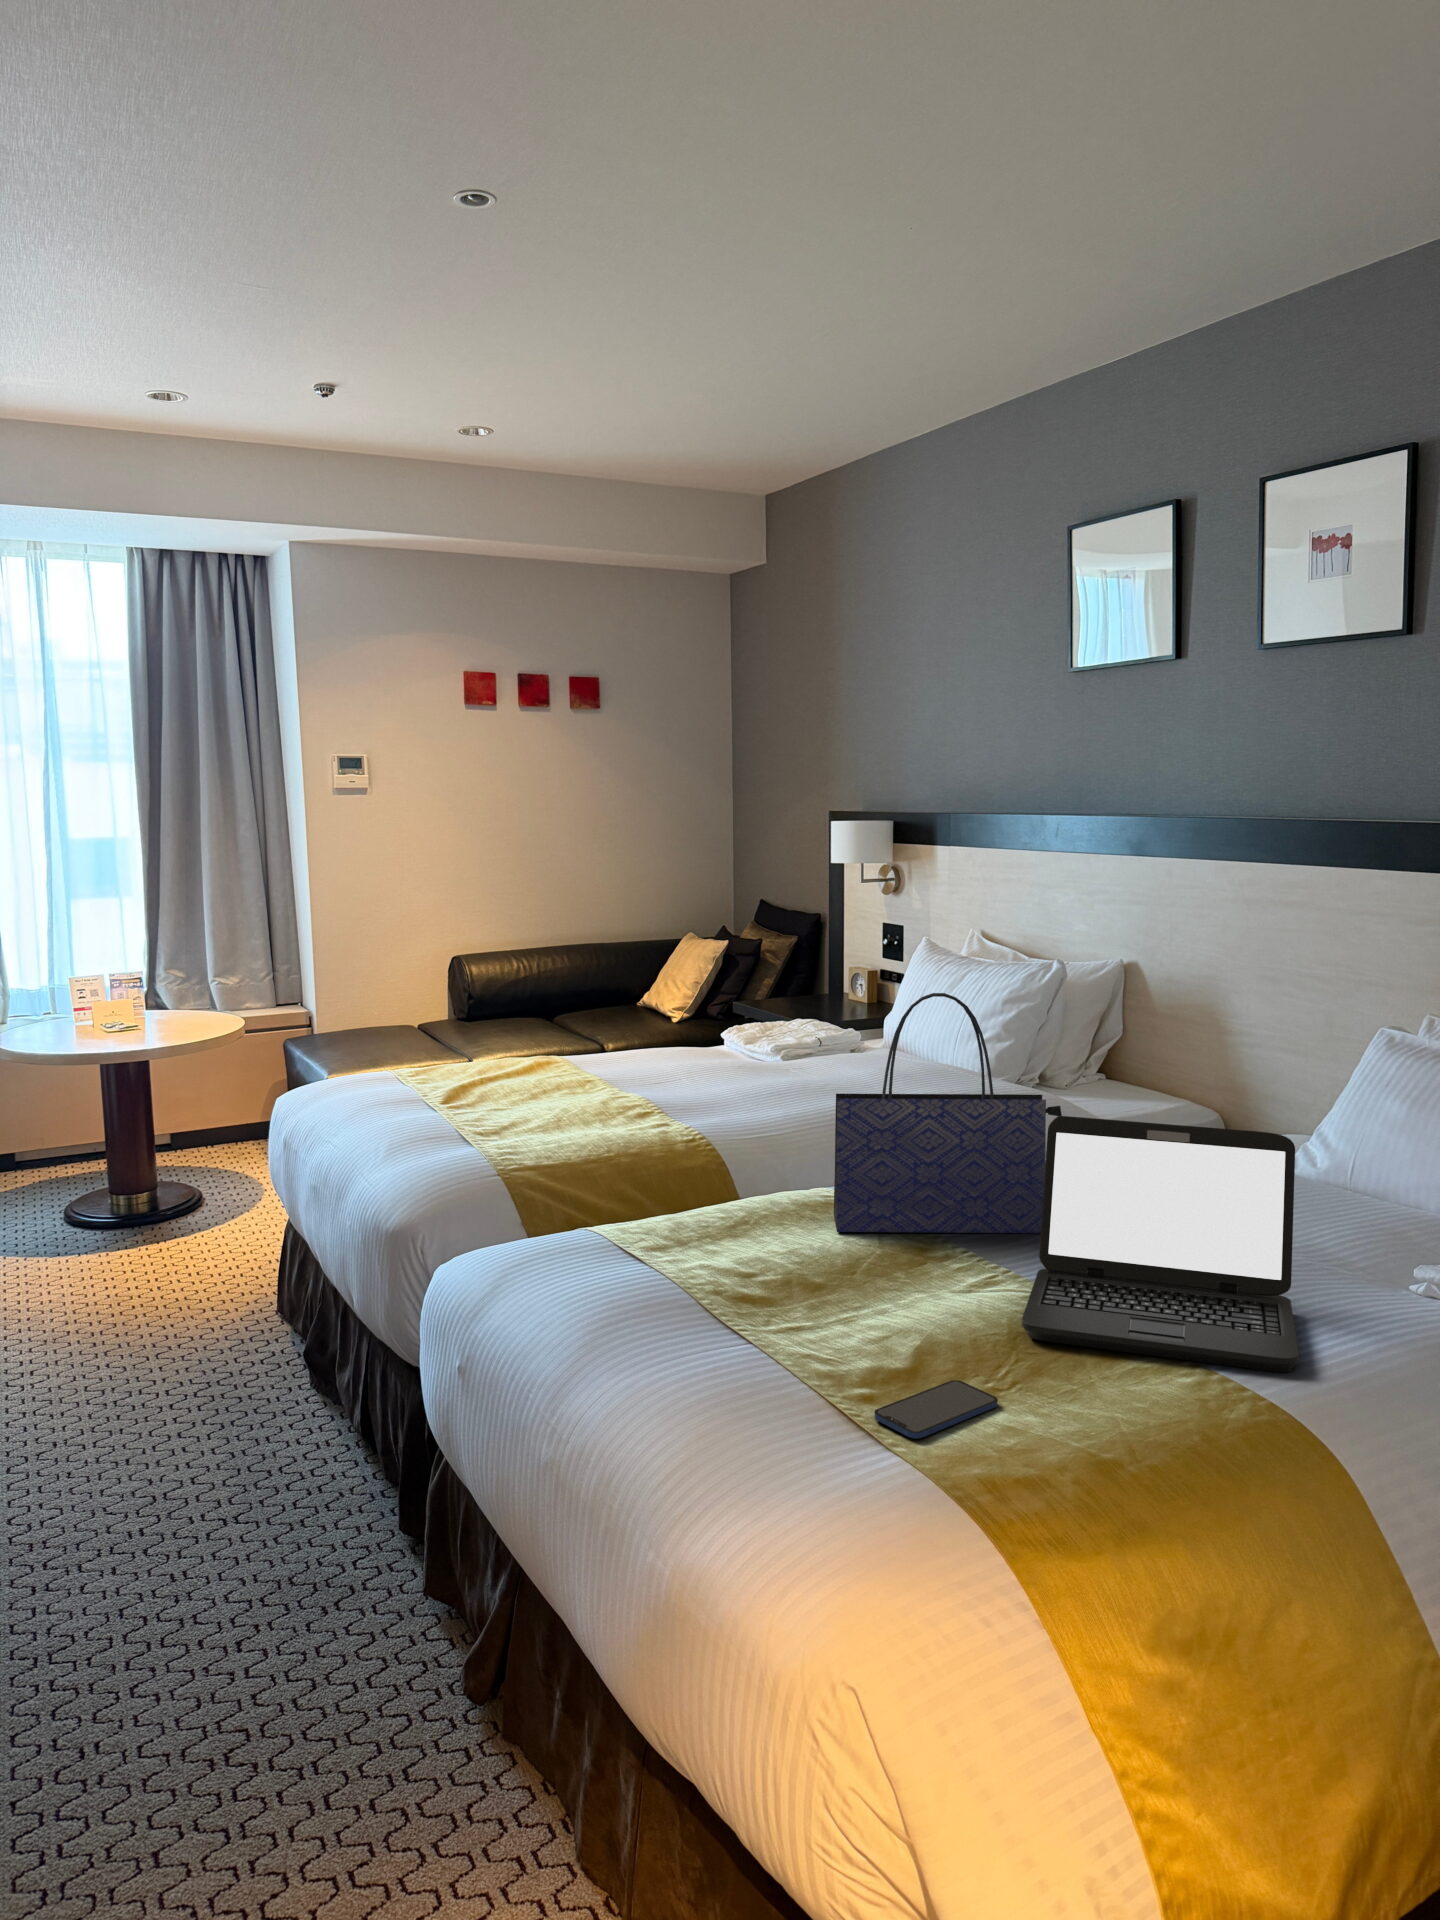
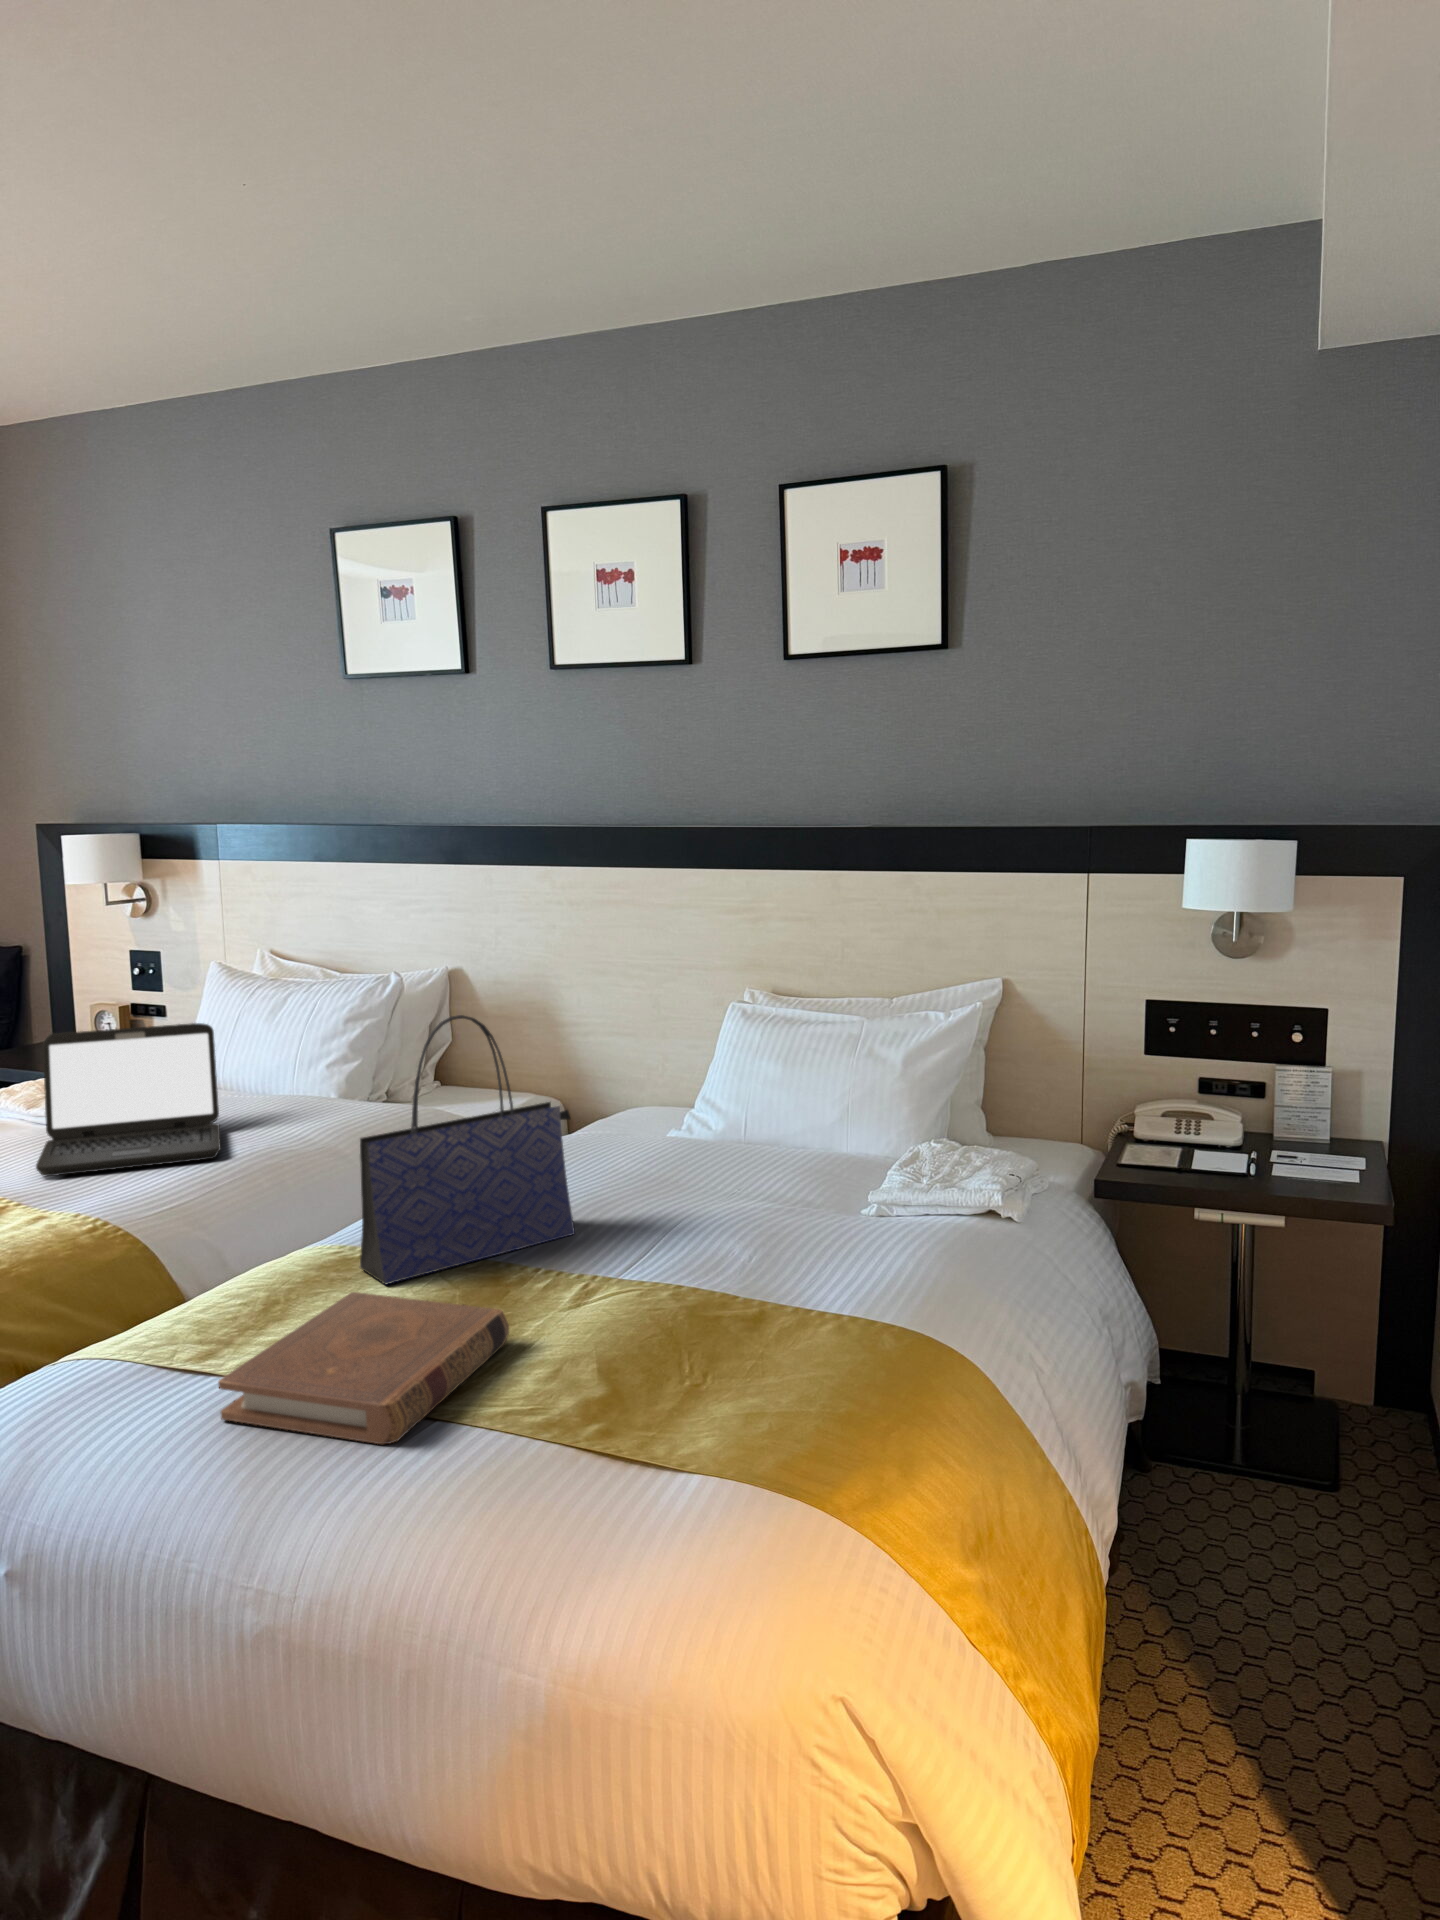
laptop: present [1022,1116,1299,1372] -> present [36,1023,221,1176]
book: none [616,1225,878,1348] -> present [218,1292,509,1444]
smartphone: present [874,1380,998,1438] -> none [636,1388,720,1454]

